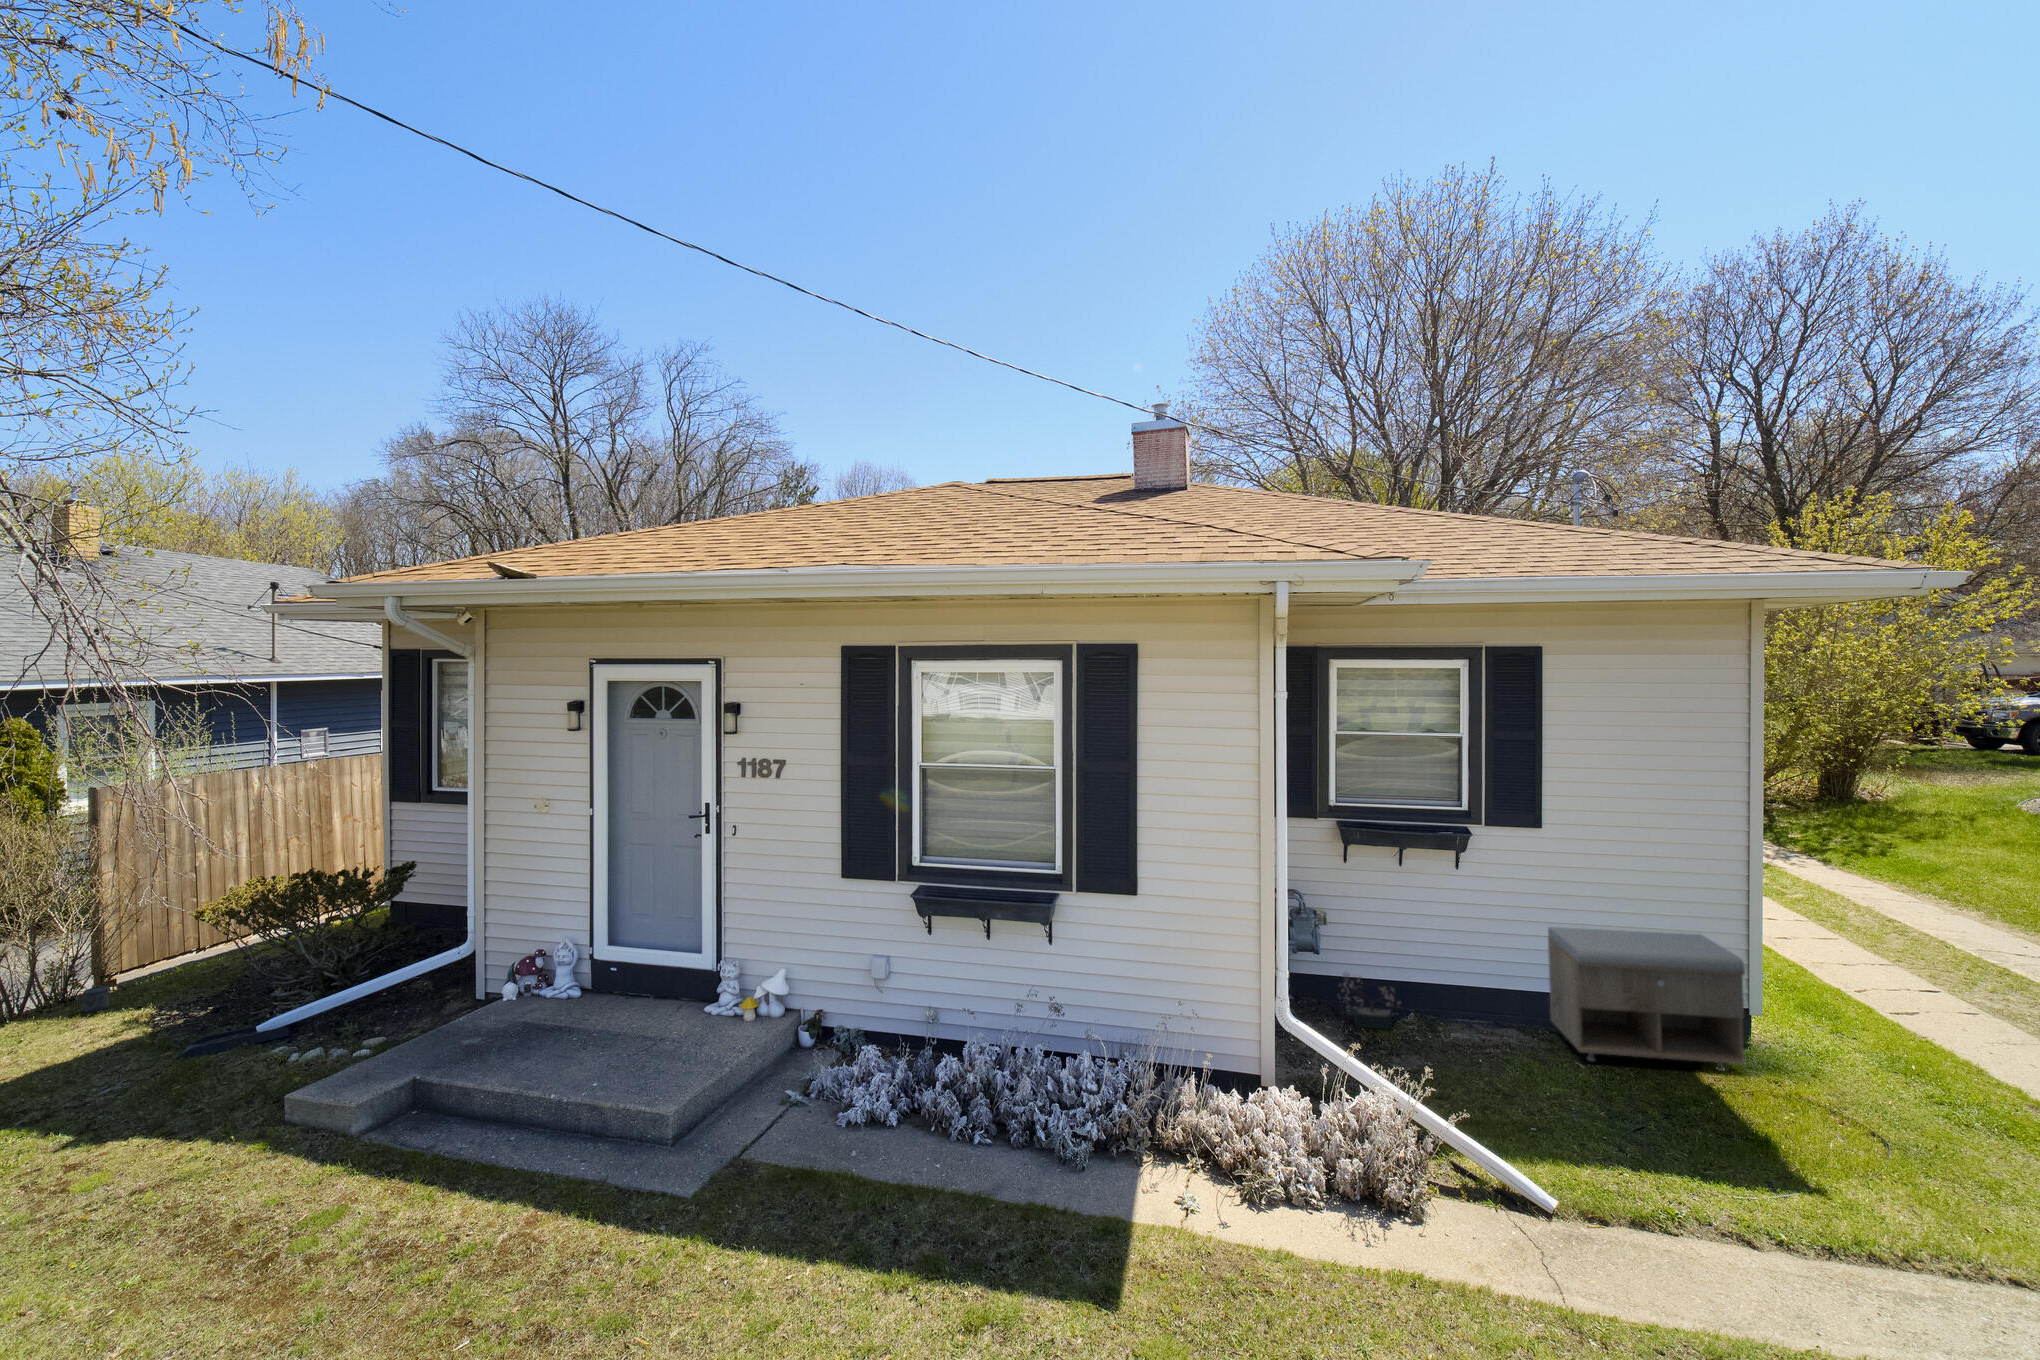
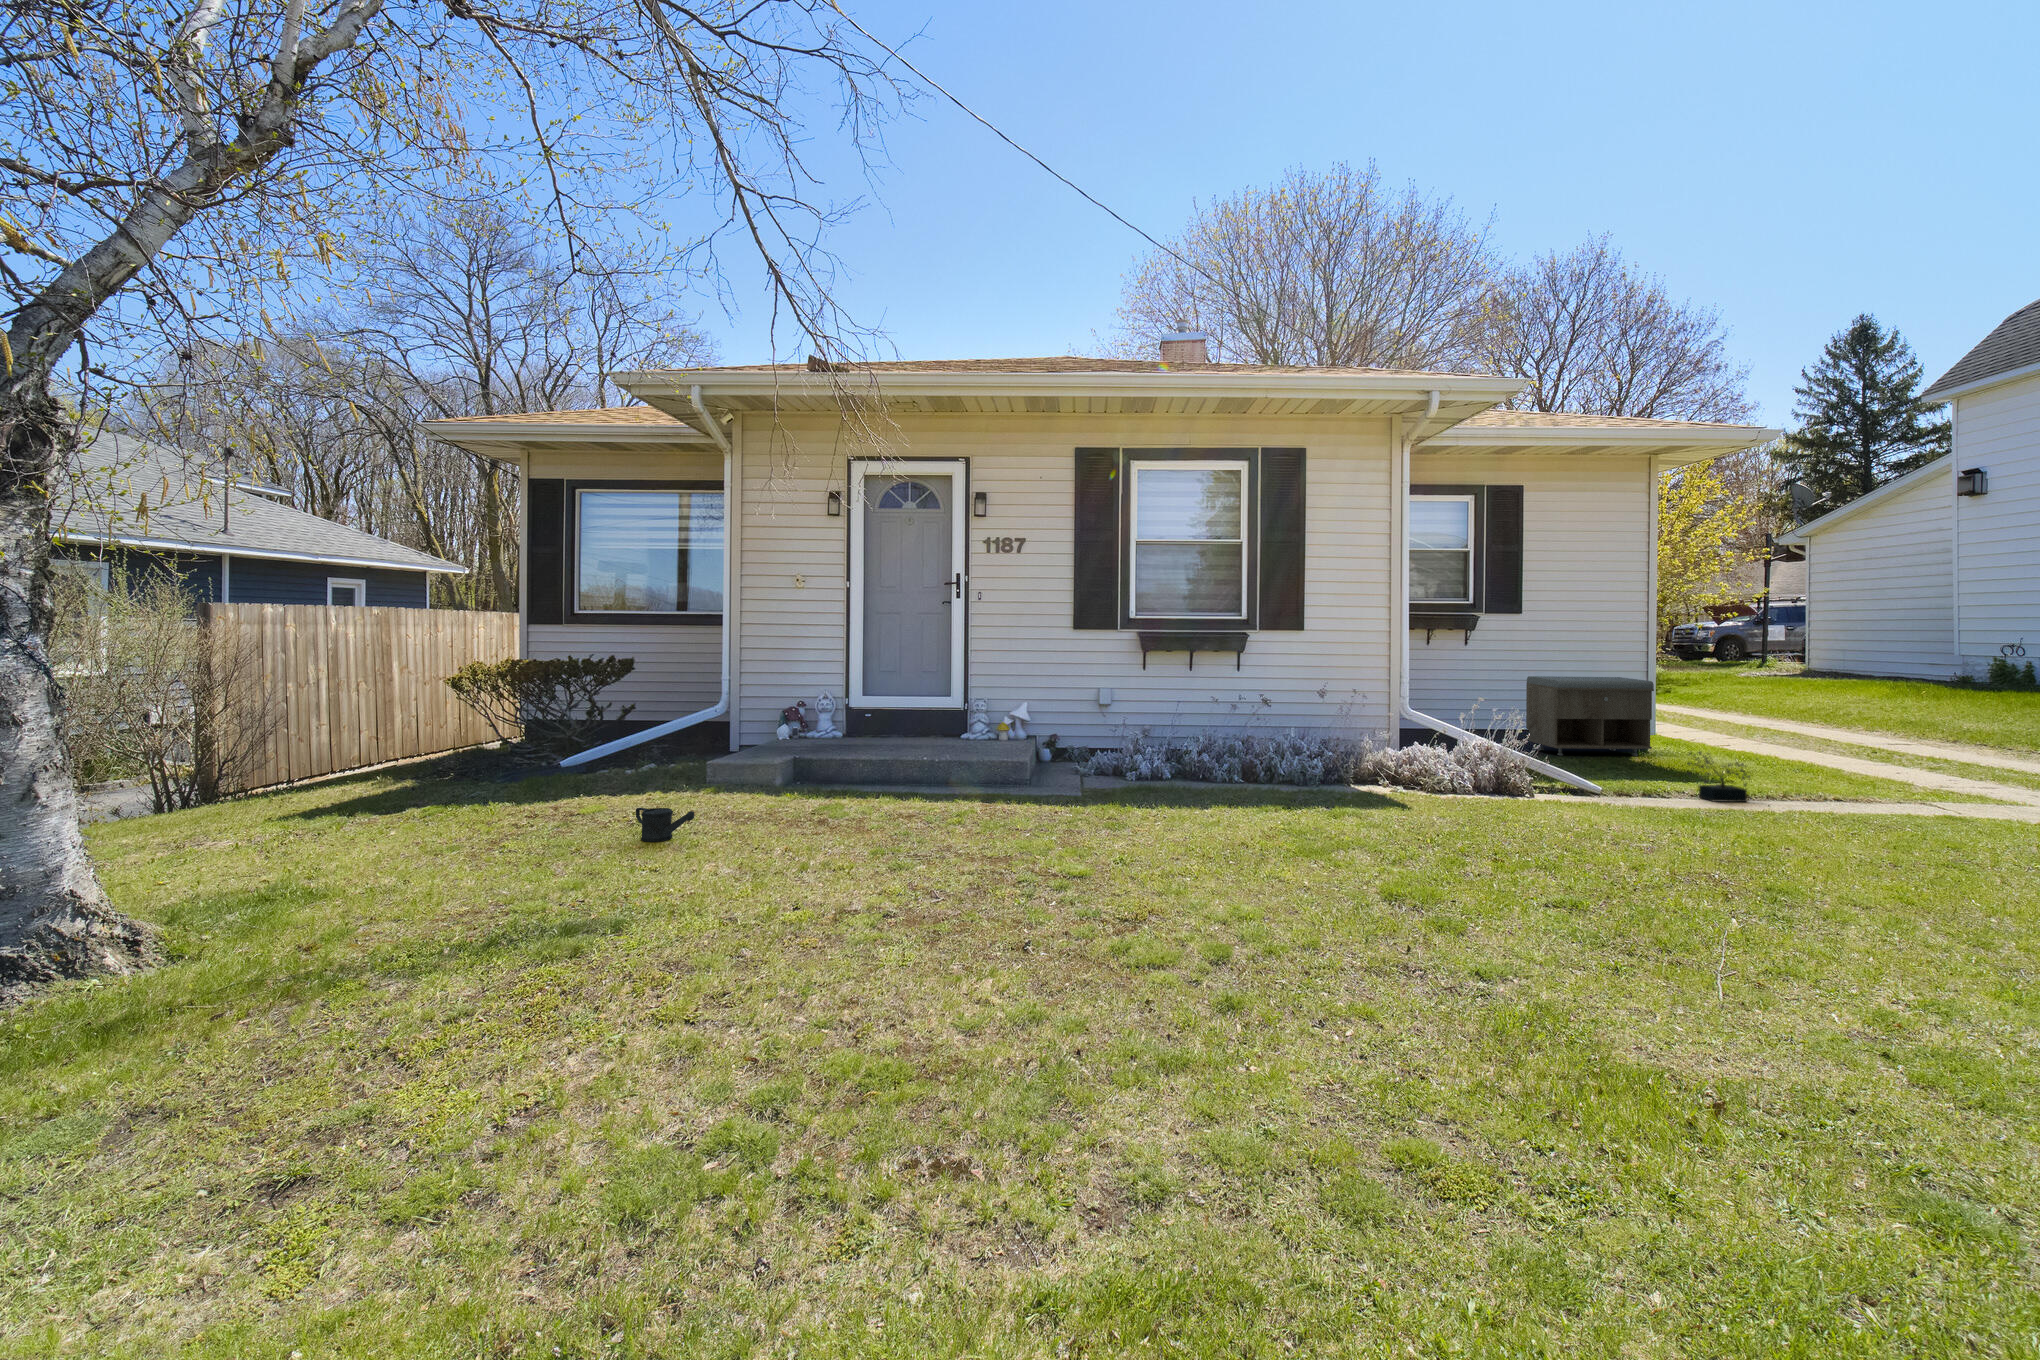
decorative plant: present [1340,973,1400,1030] -> present [1688,752,1750,802]
watering can: present [82,985,110,1013] -> present [636,808,694,842]

